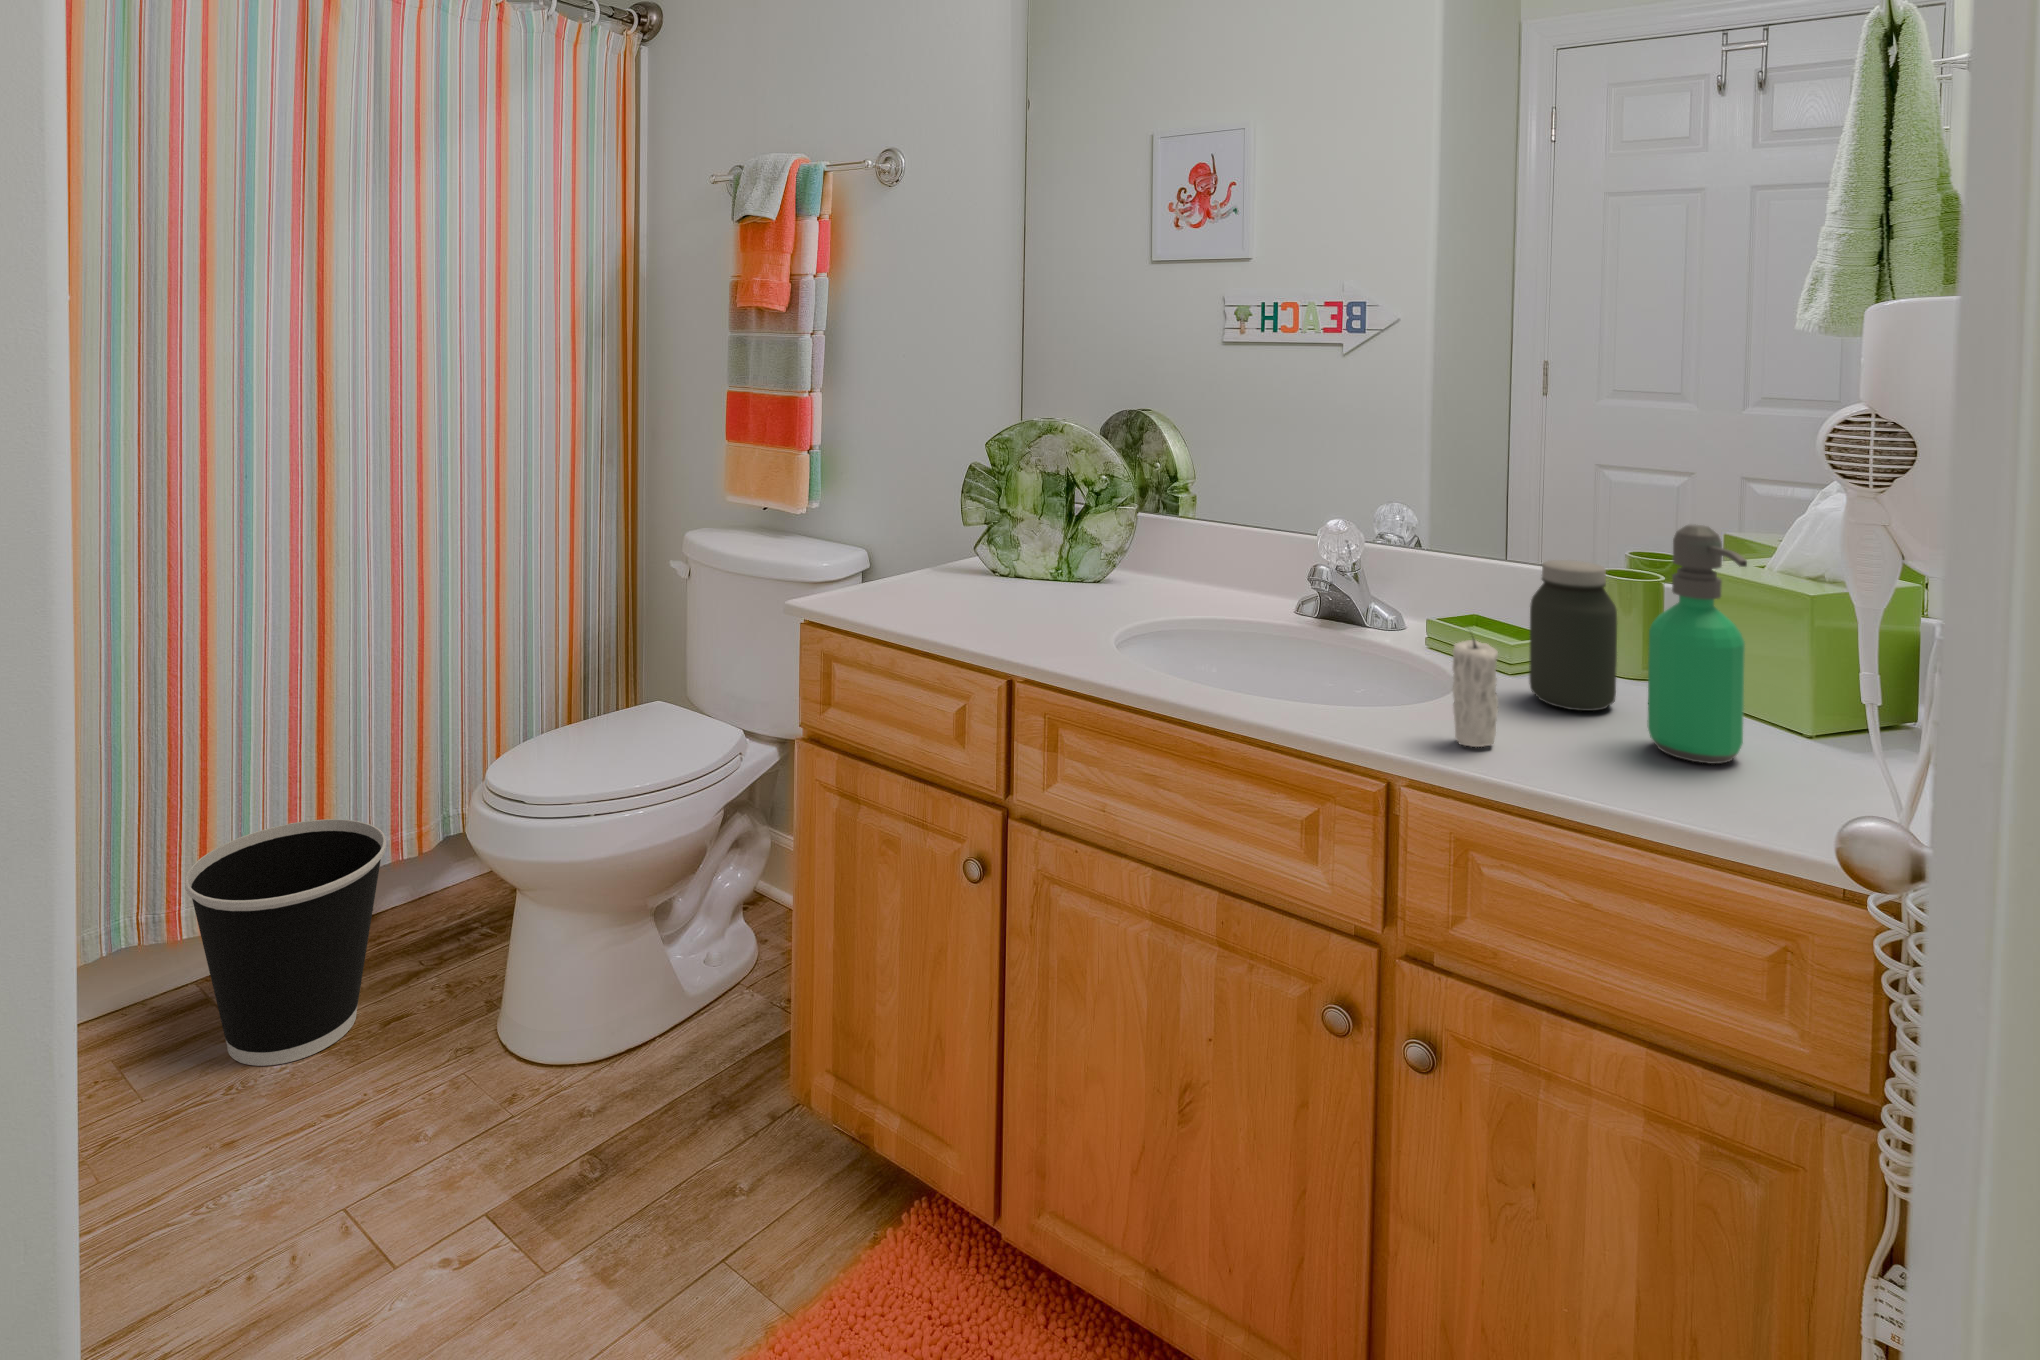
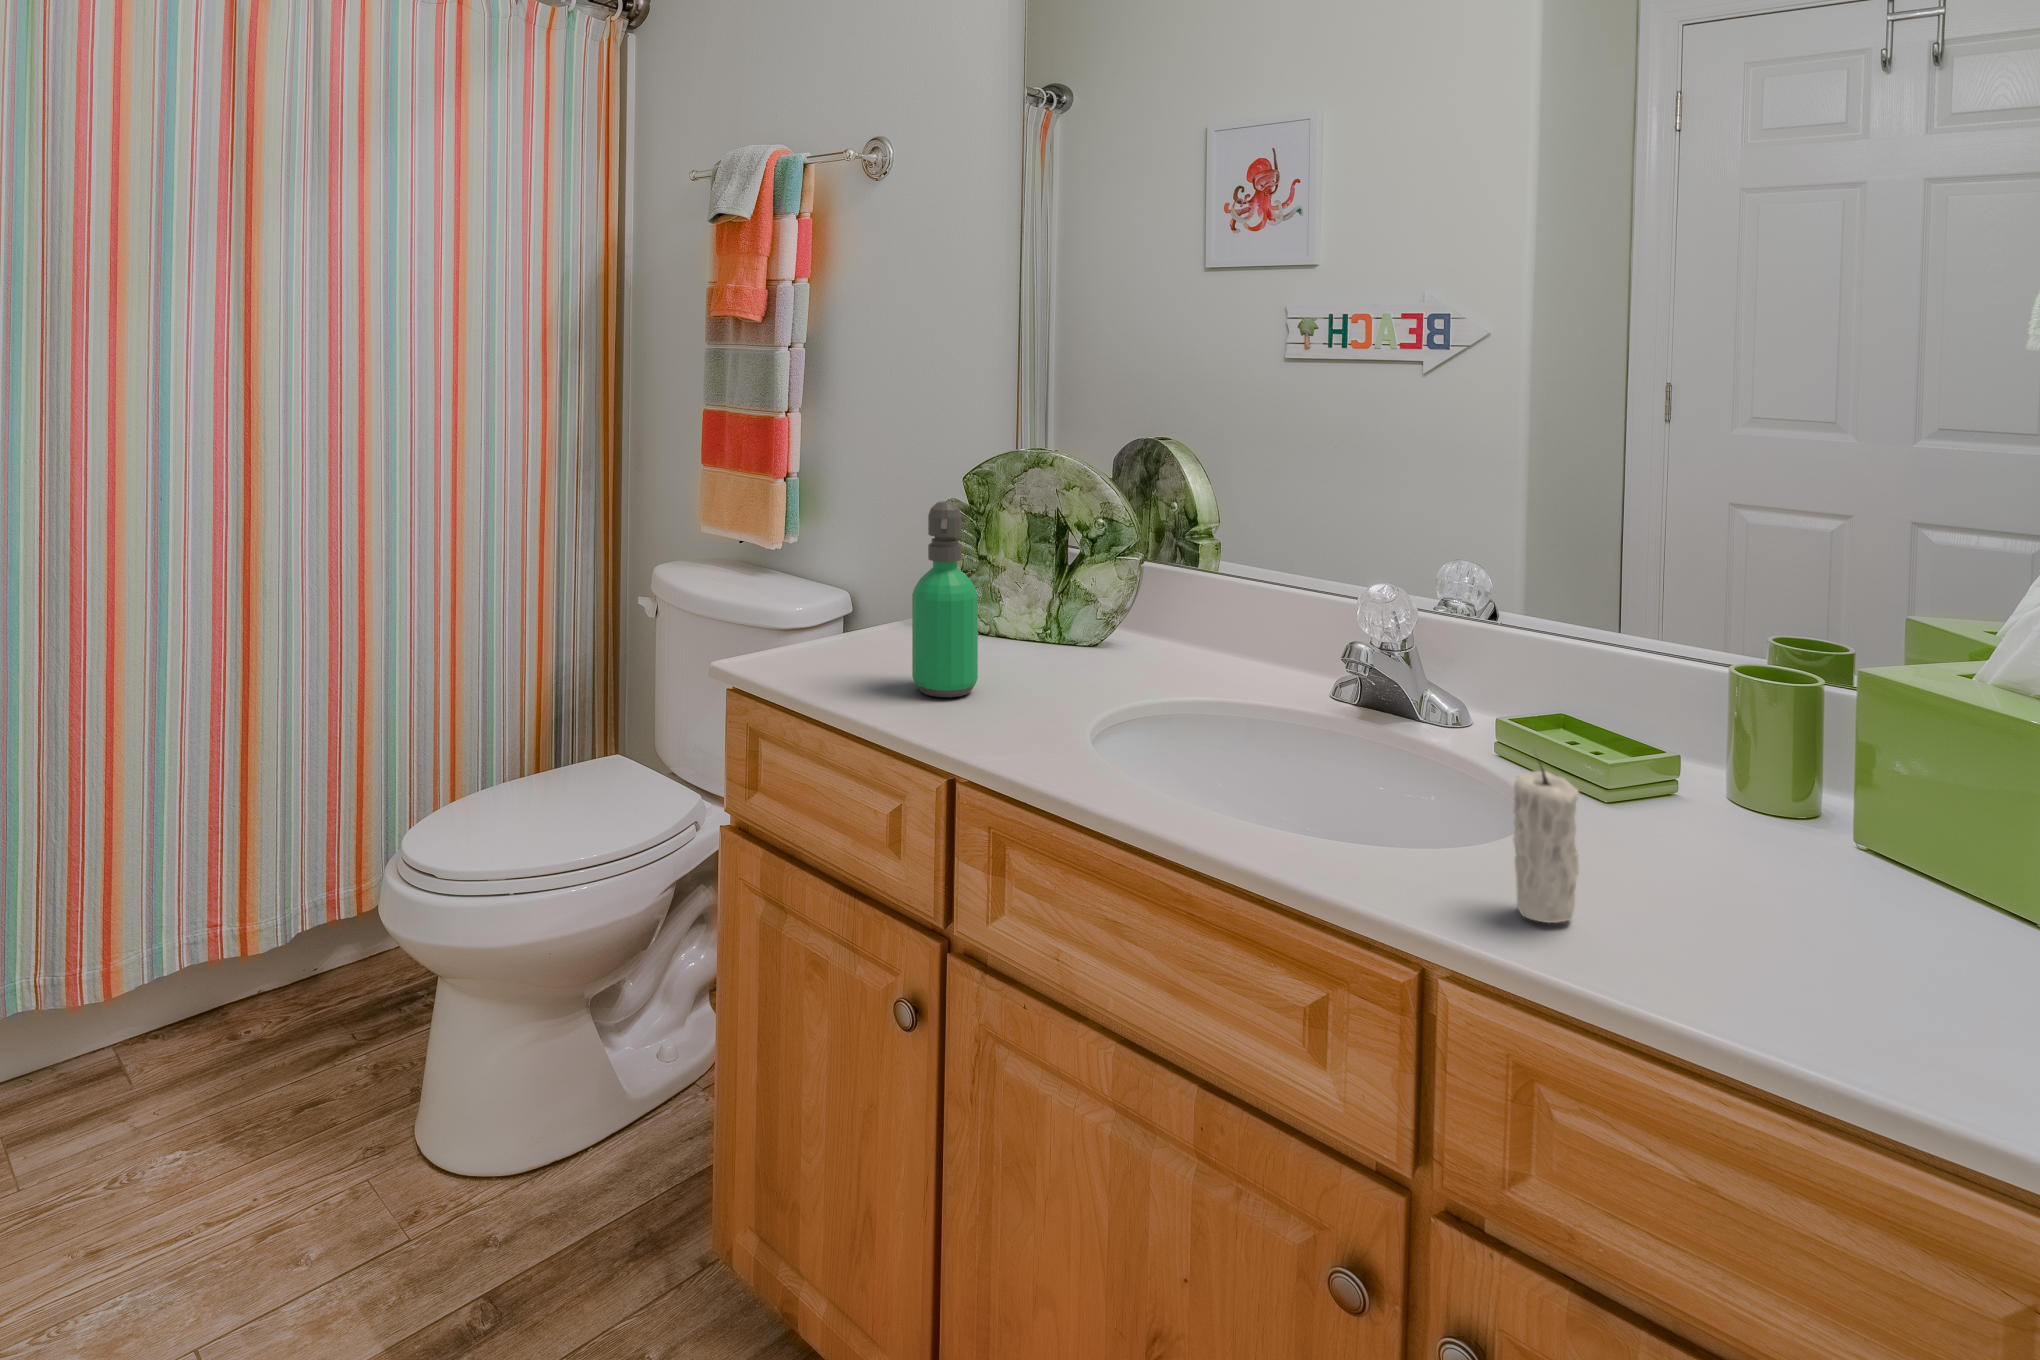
soap dispenser: present [1648,525,1747,764] -> present [912,501,978,697]
jar: present [1529,560,1617,711] -> none [1632,657,1757,870]
wastebasket: present [185,819,386,1066] -> none [71,880,300,1162]

